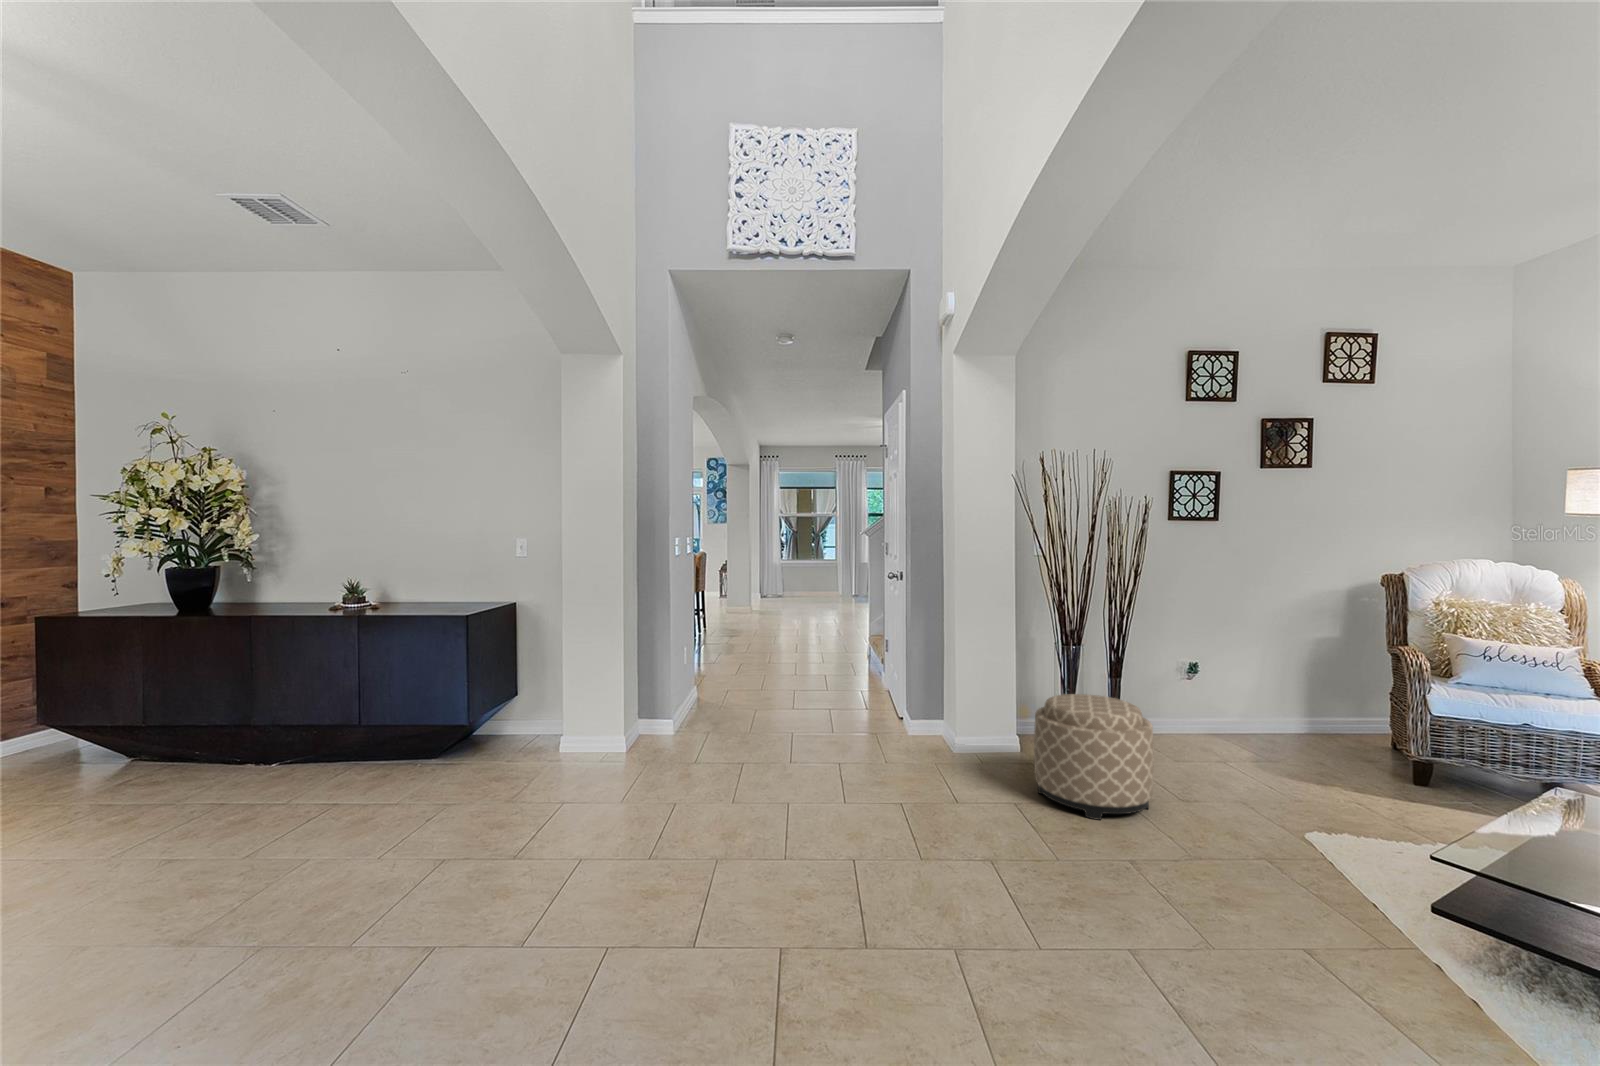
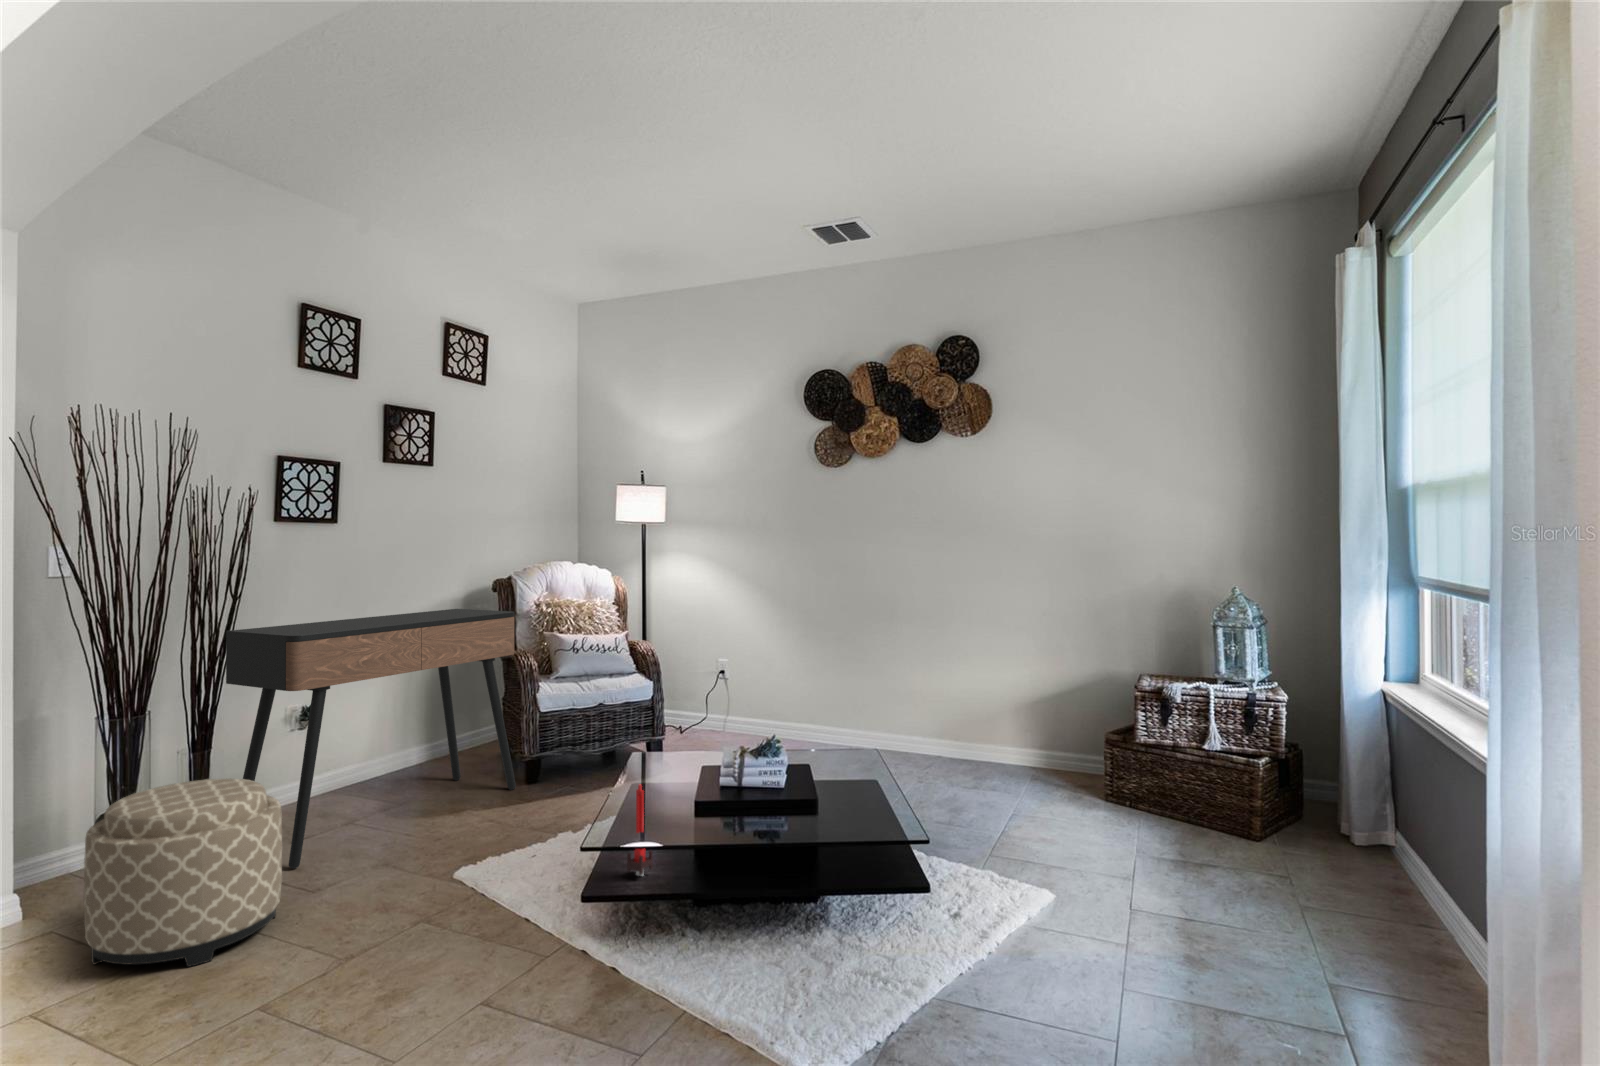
console table: none [1129,597,1400,782] -> present [226,609,516,868]
candle: none [1514,815,1559,923] -> present [627,785,653,876]

